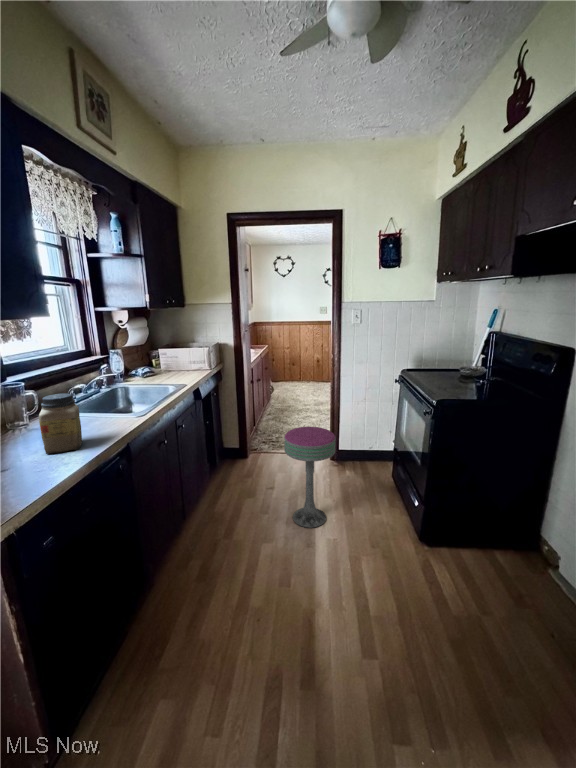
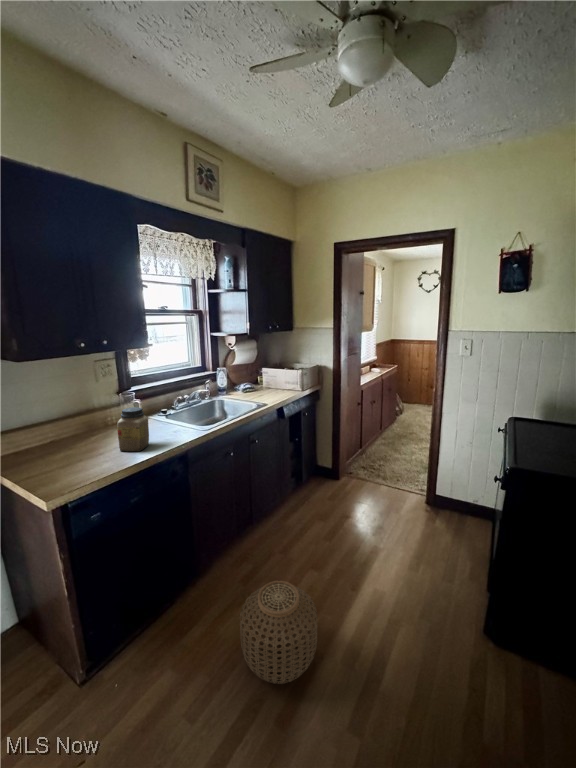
bar stool: present [284,427,336,528] -> none [344,463,399,571]
woven basket: none [240,551,320,654] -> present [240,581,317,684]

